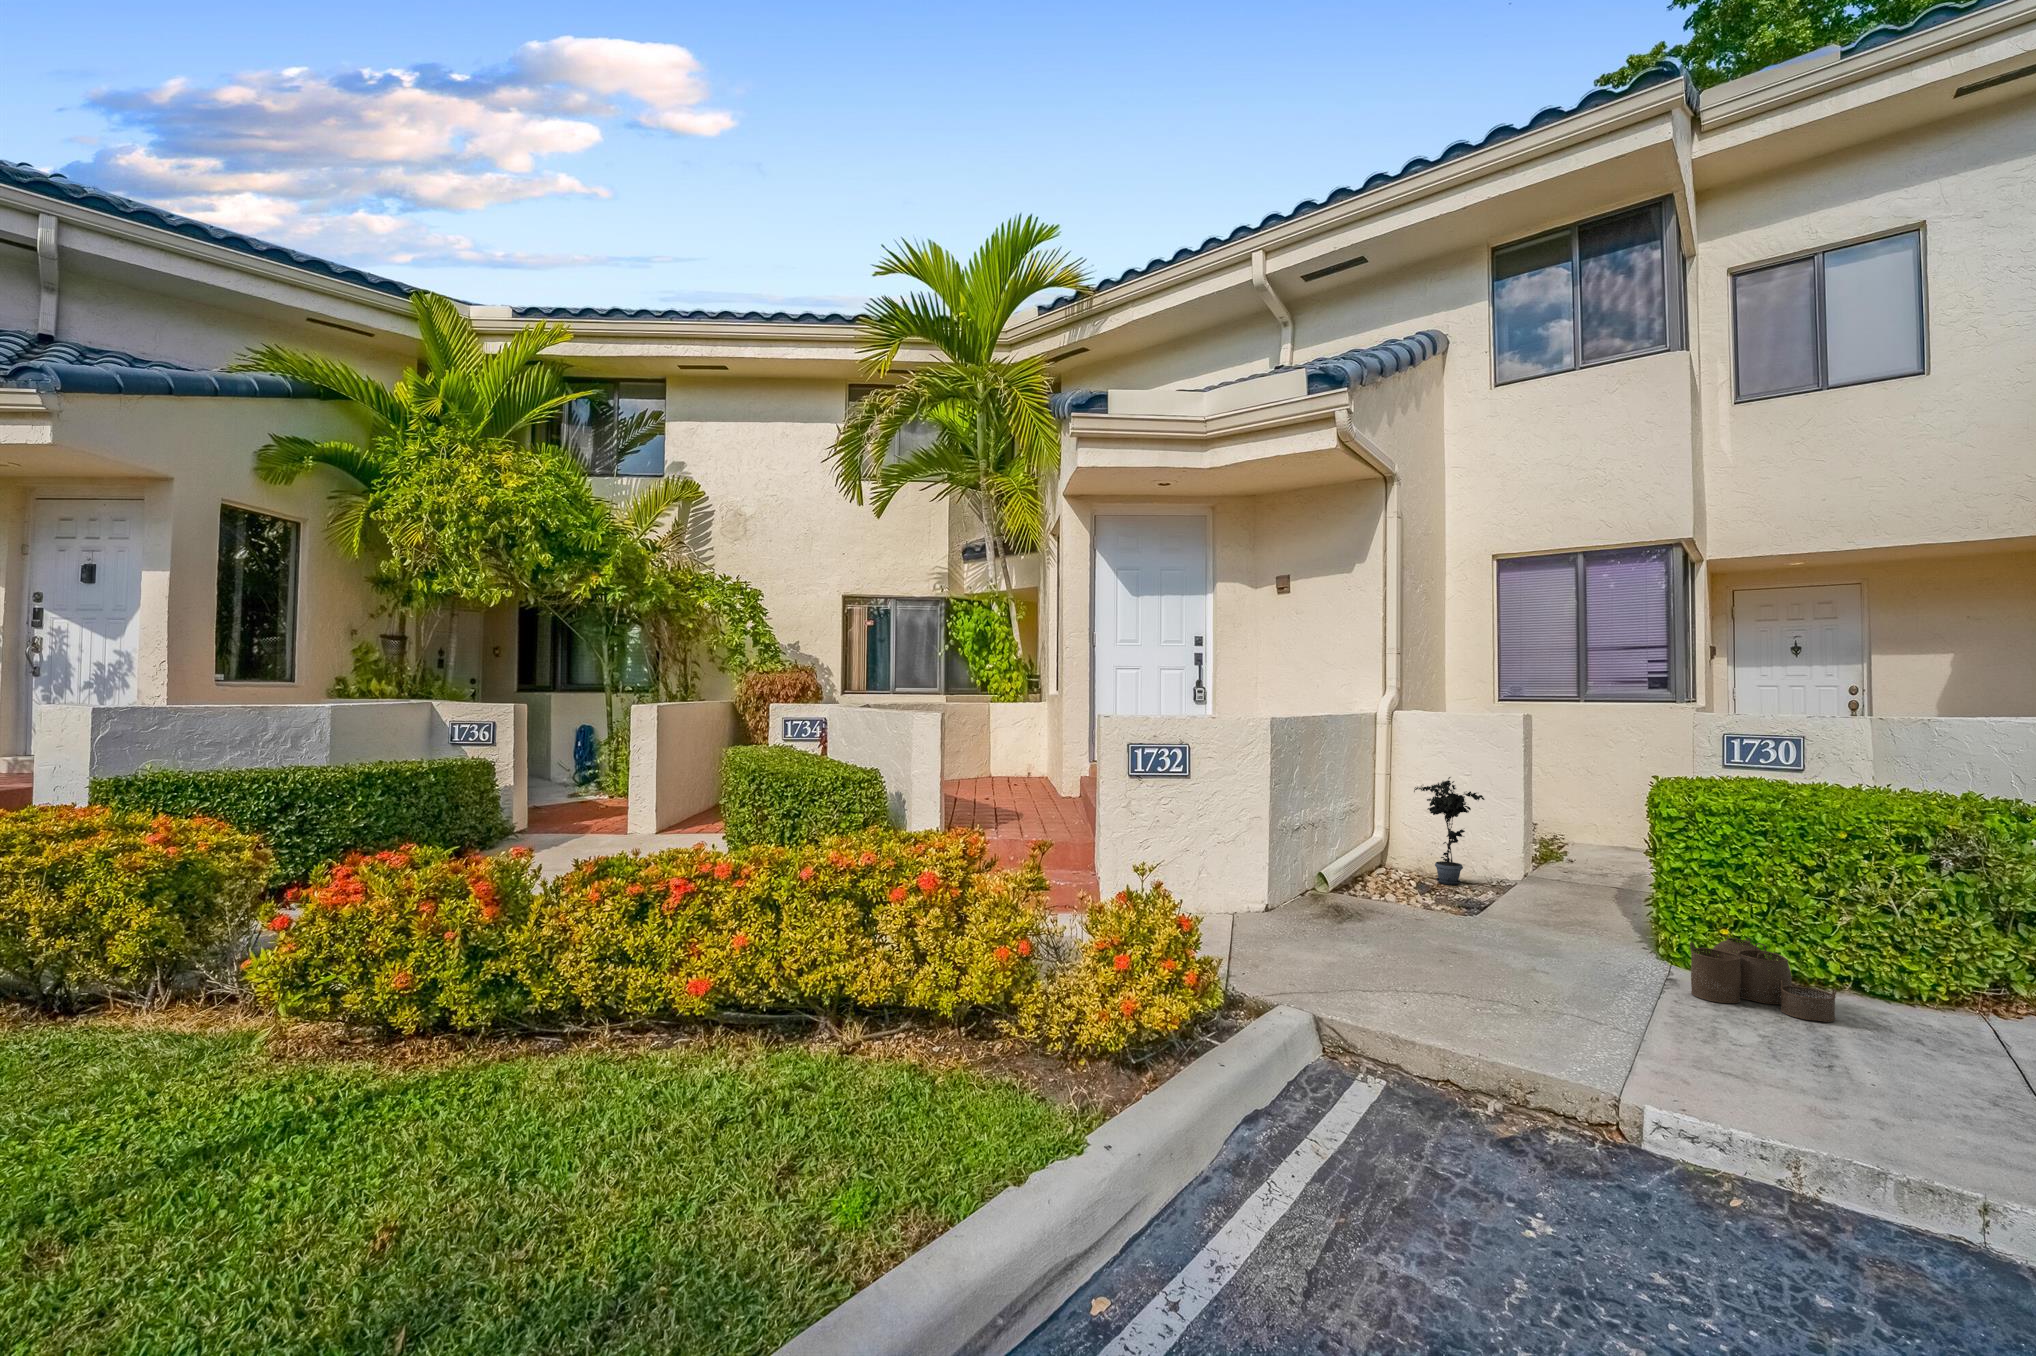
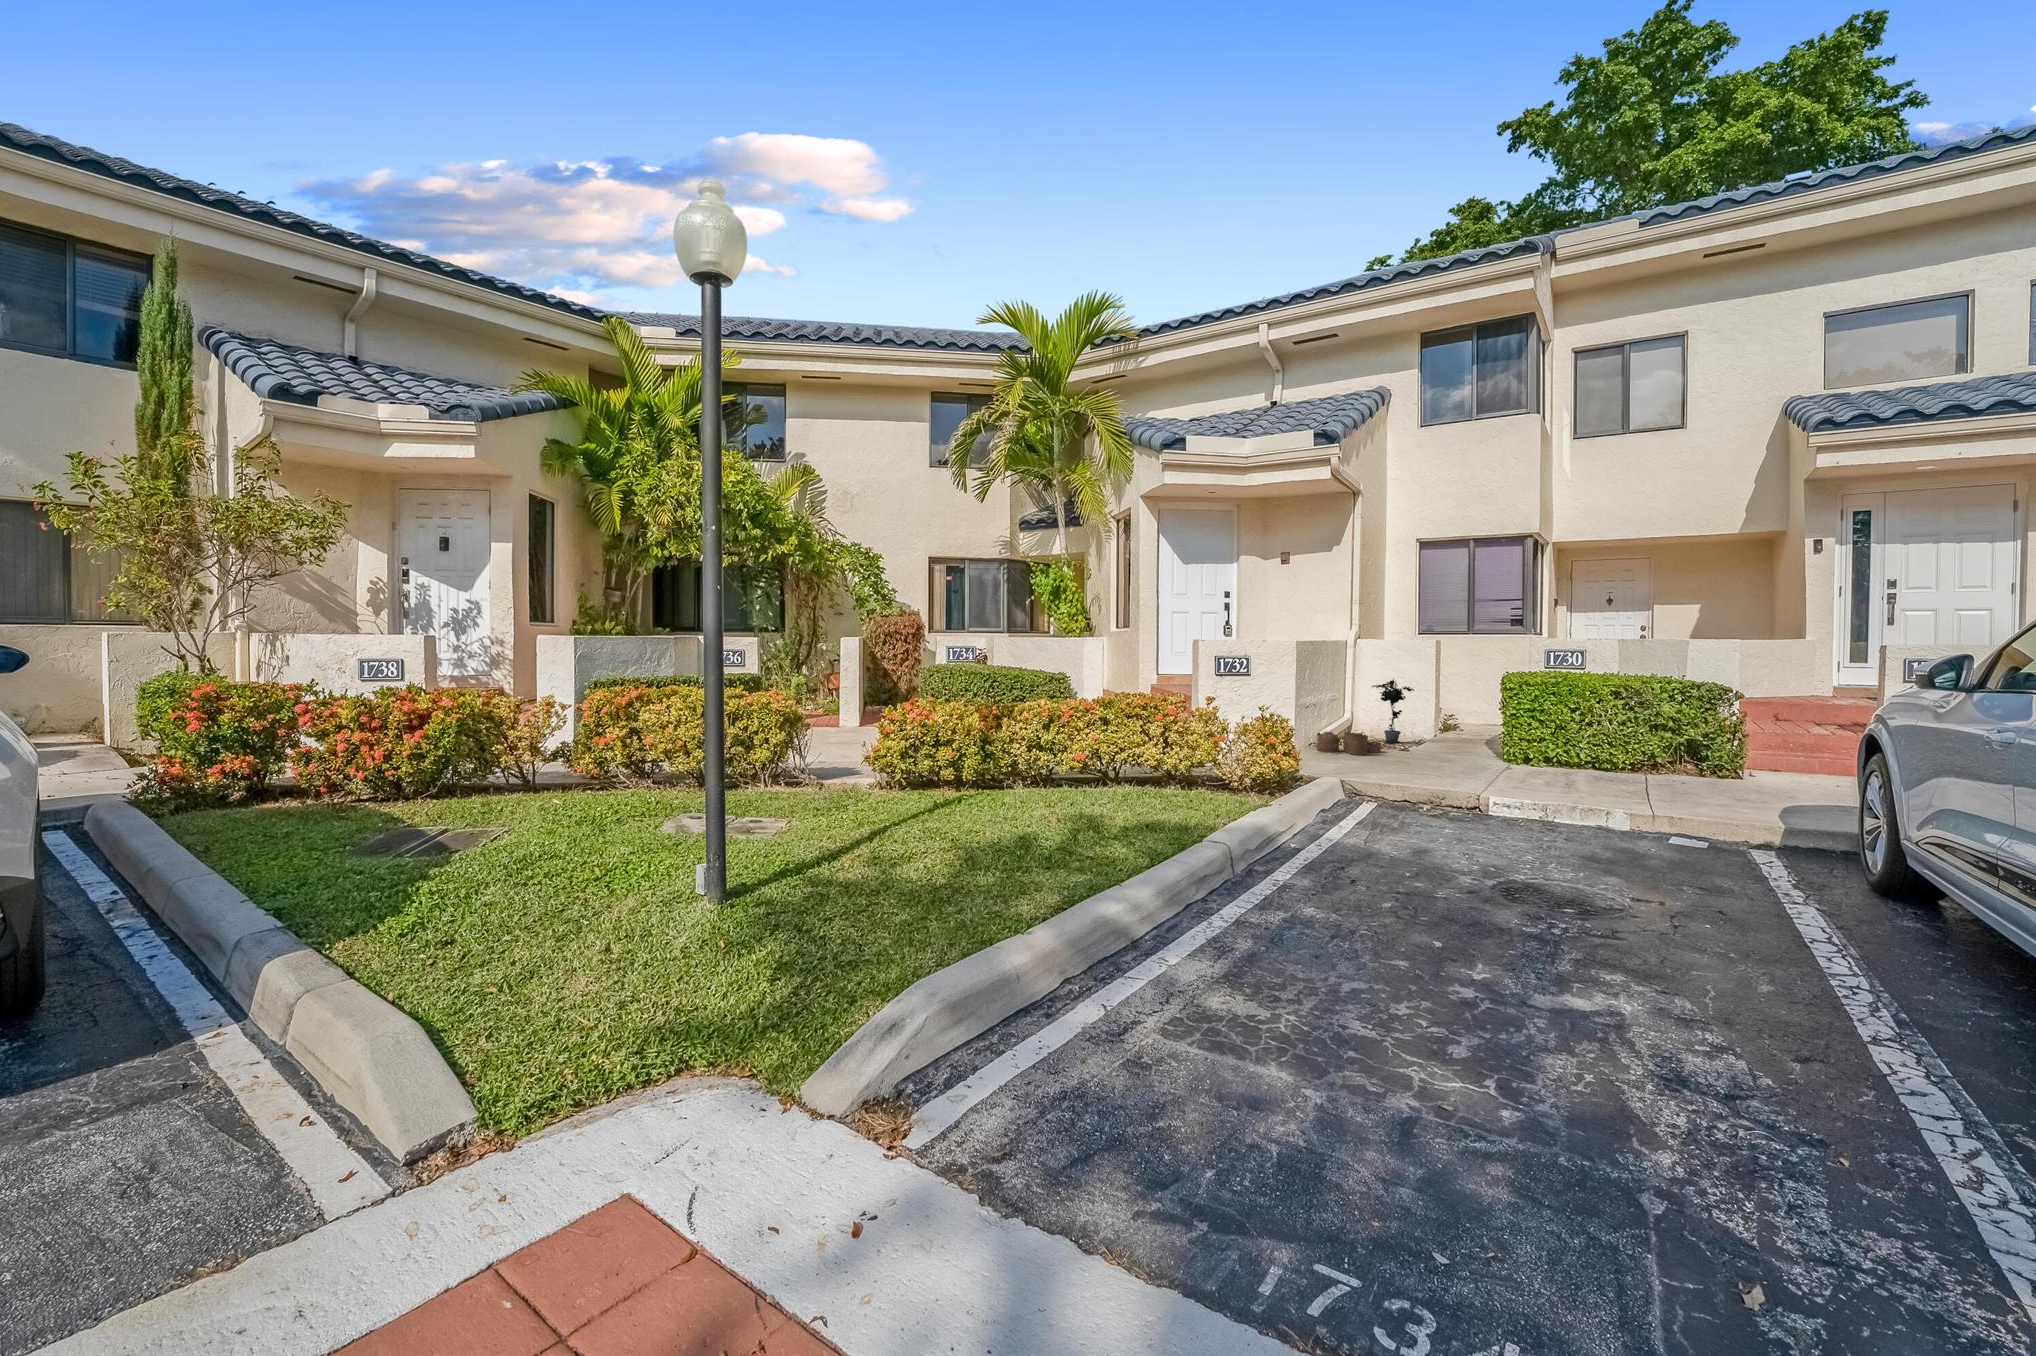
woven basket: present [1690,934,1837,1022] -> present [1317,730,1381,755]

